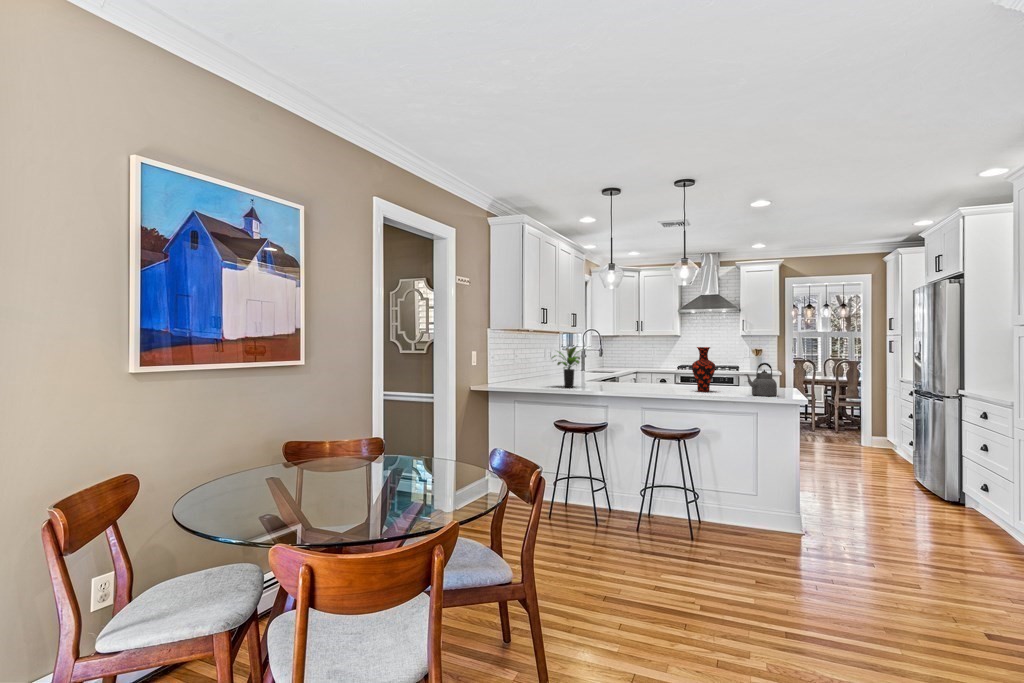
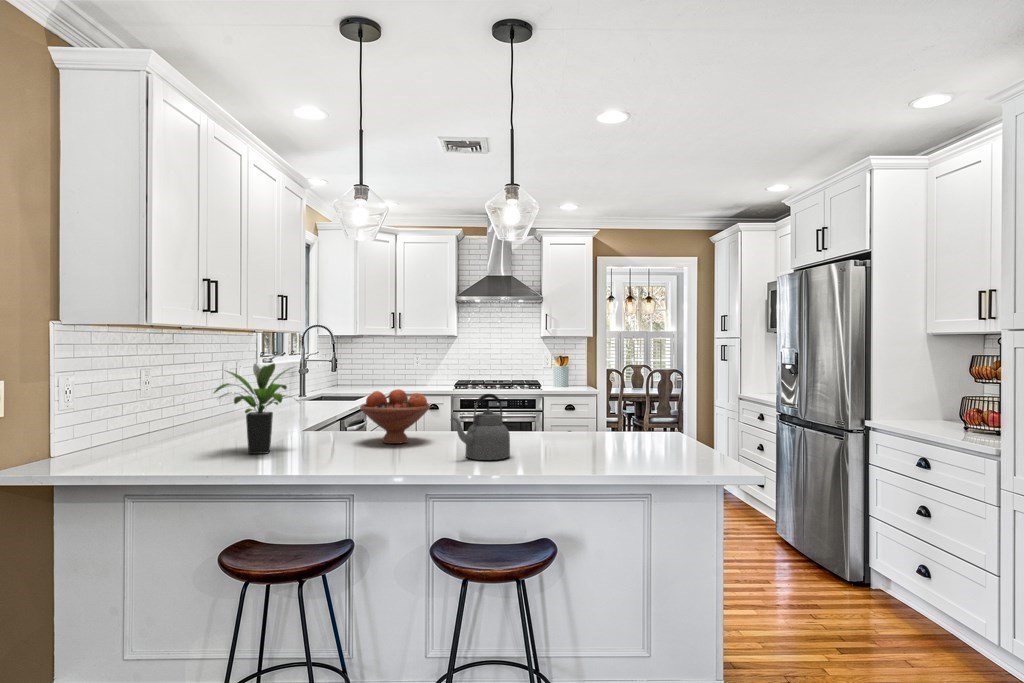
vase: present [692,347,715,392] -> none [515,363,558,450]
fruit bowl: none [614,361,649,387] -> present [360,389,430,444]
kettle: present [744,363,777,396] -> present [451,394,510,460]

